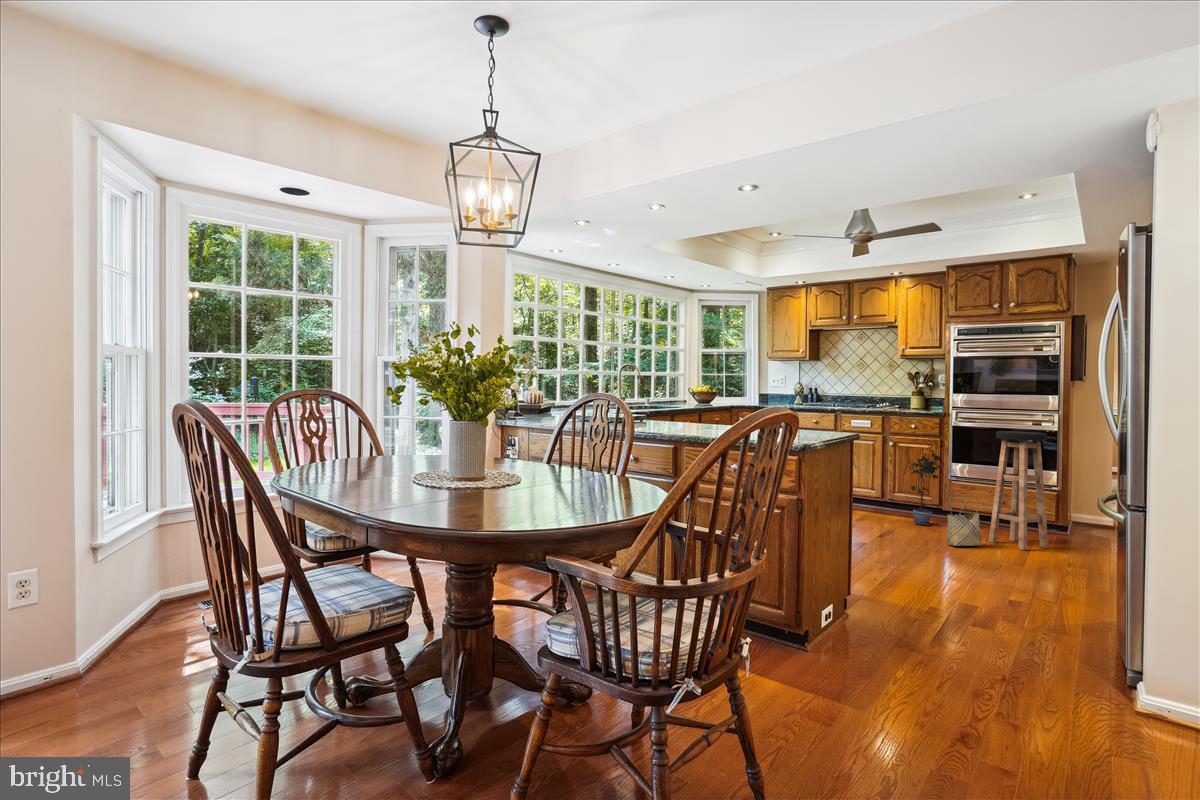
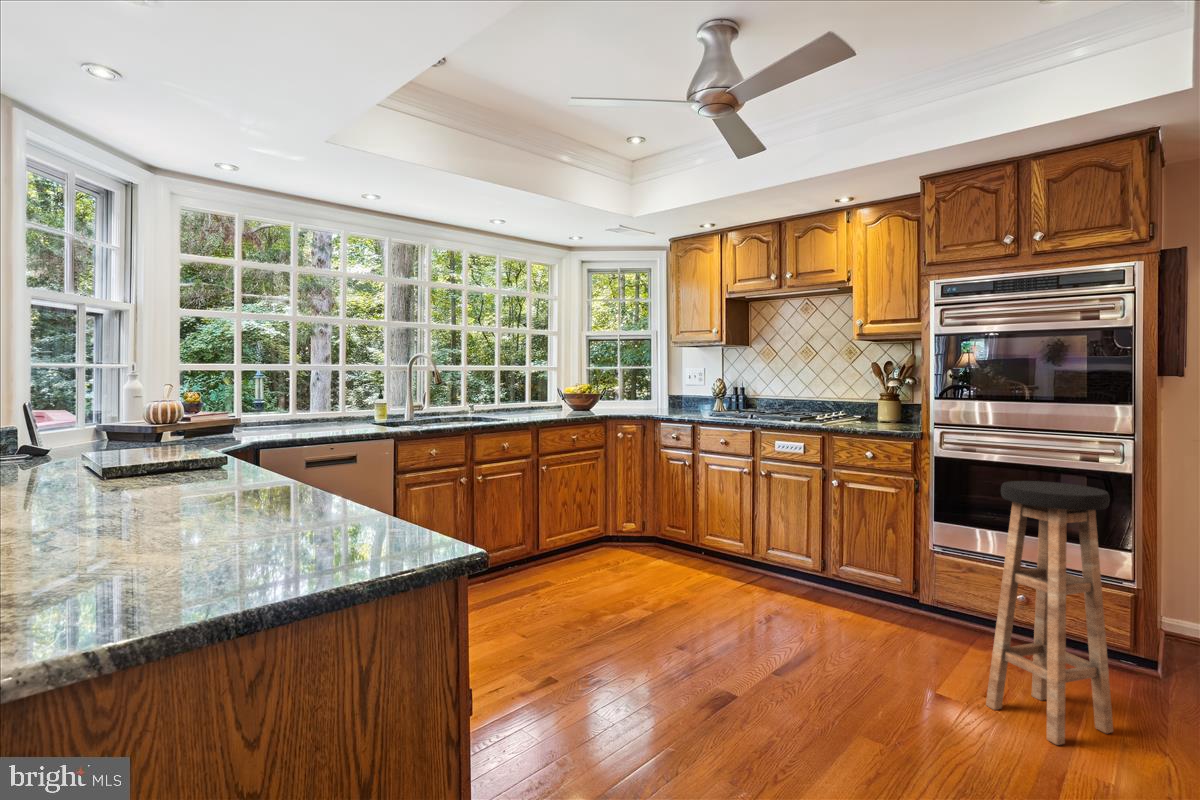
potted plant: present [909,450,942,525] -> none [843,505,909,643]
woven basket: present [947,495,982,546] -> none [892,614,967,729]

